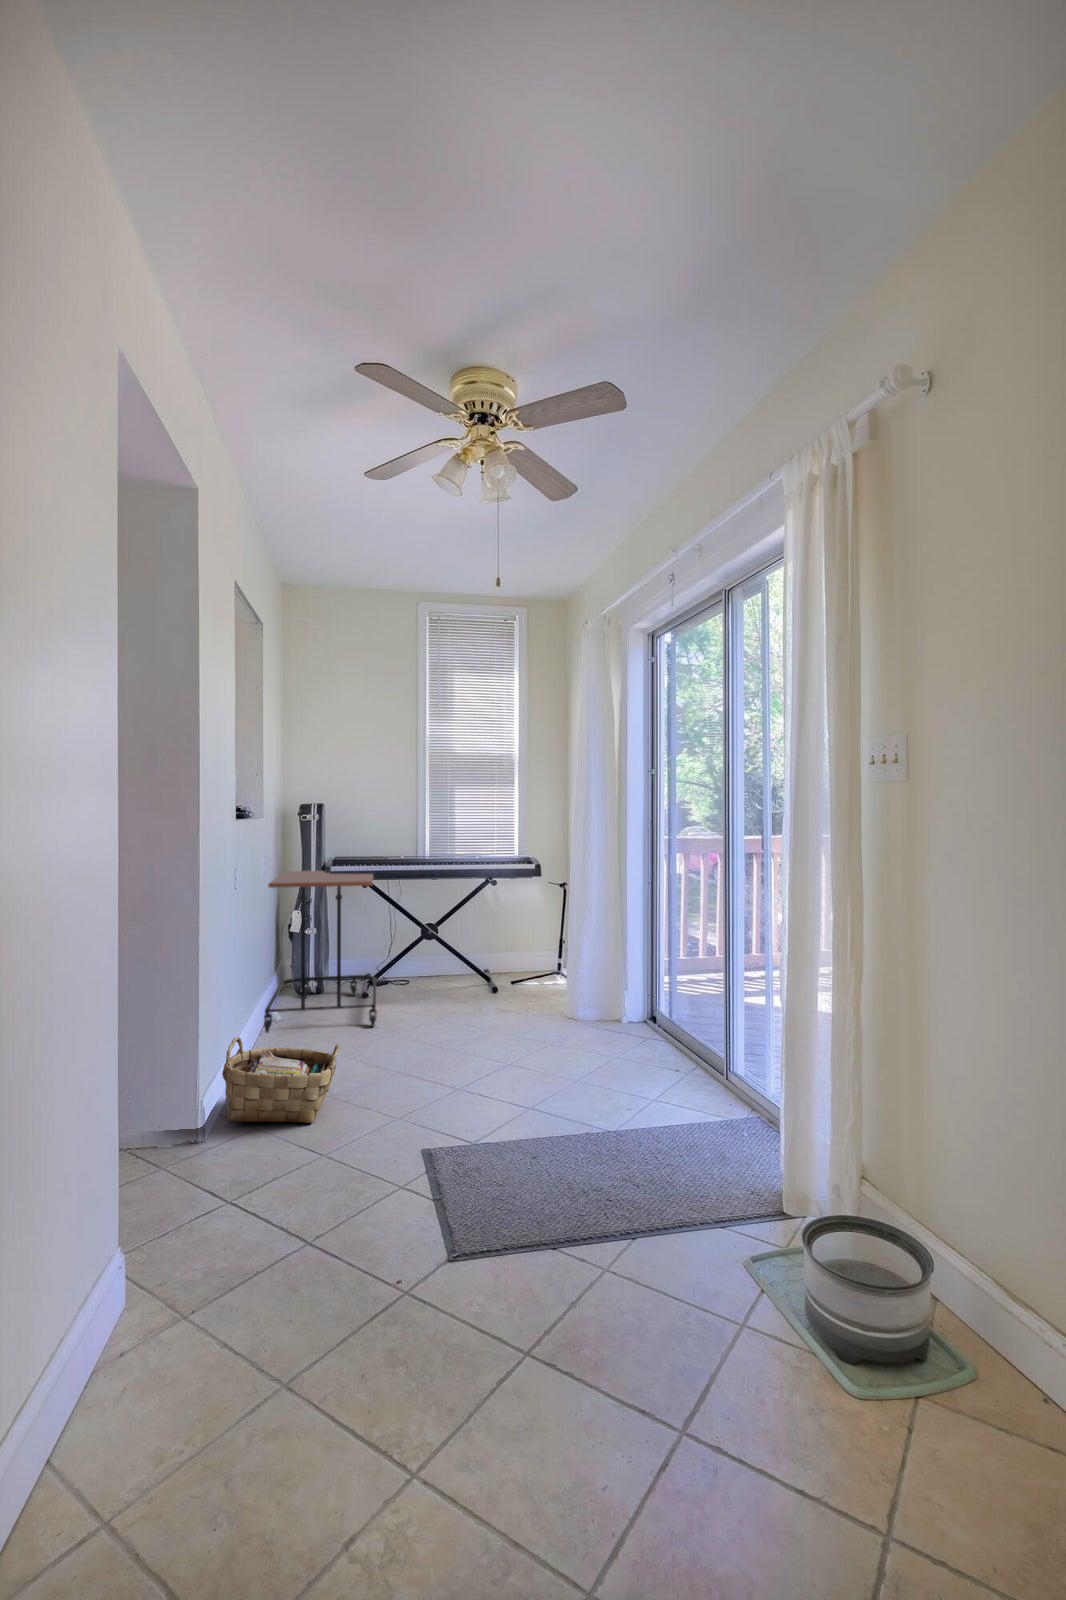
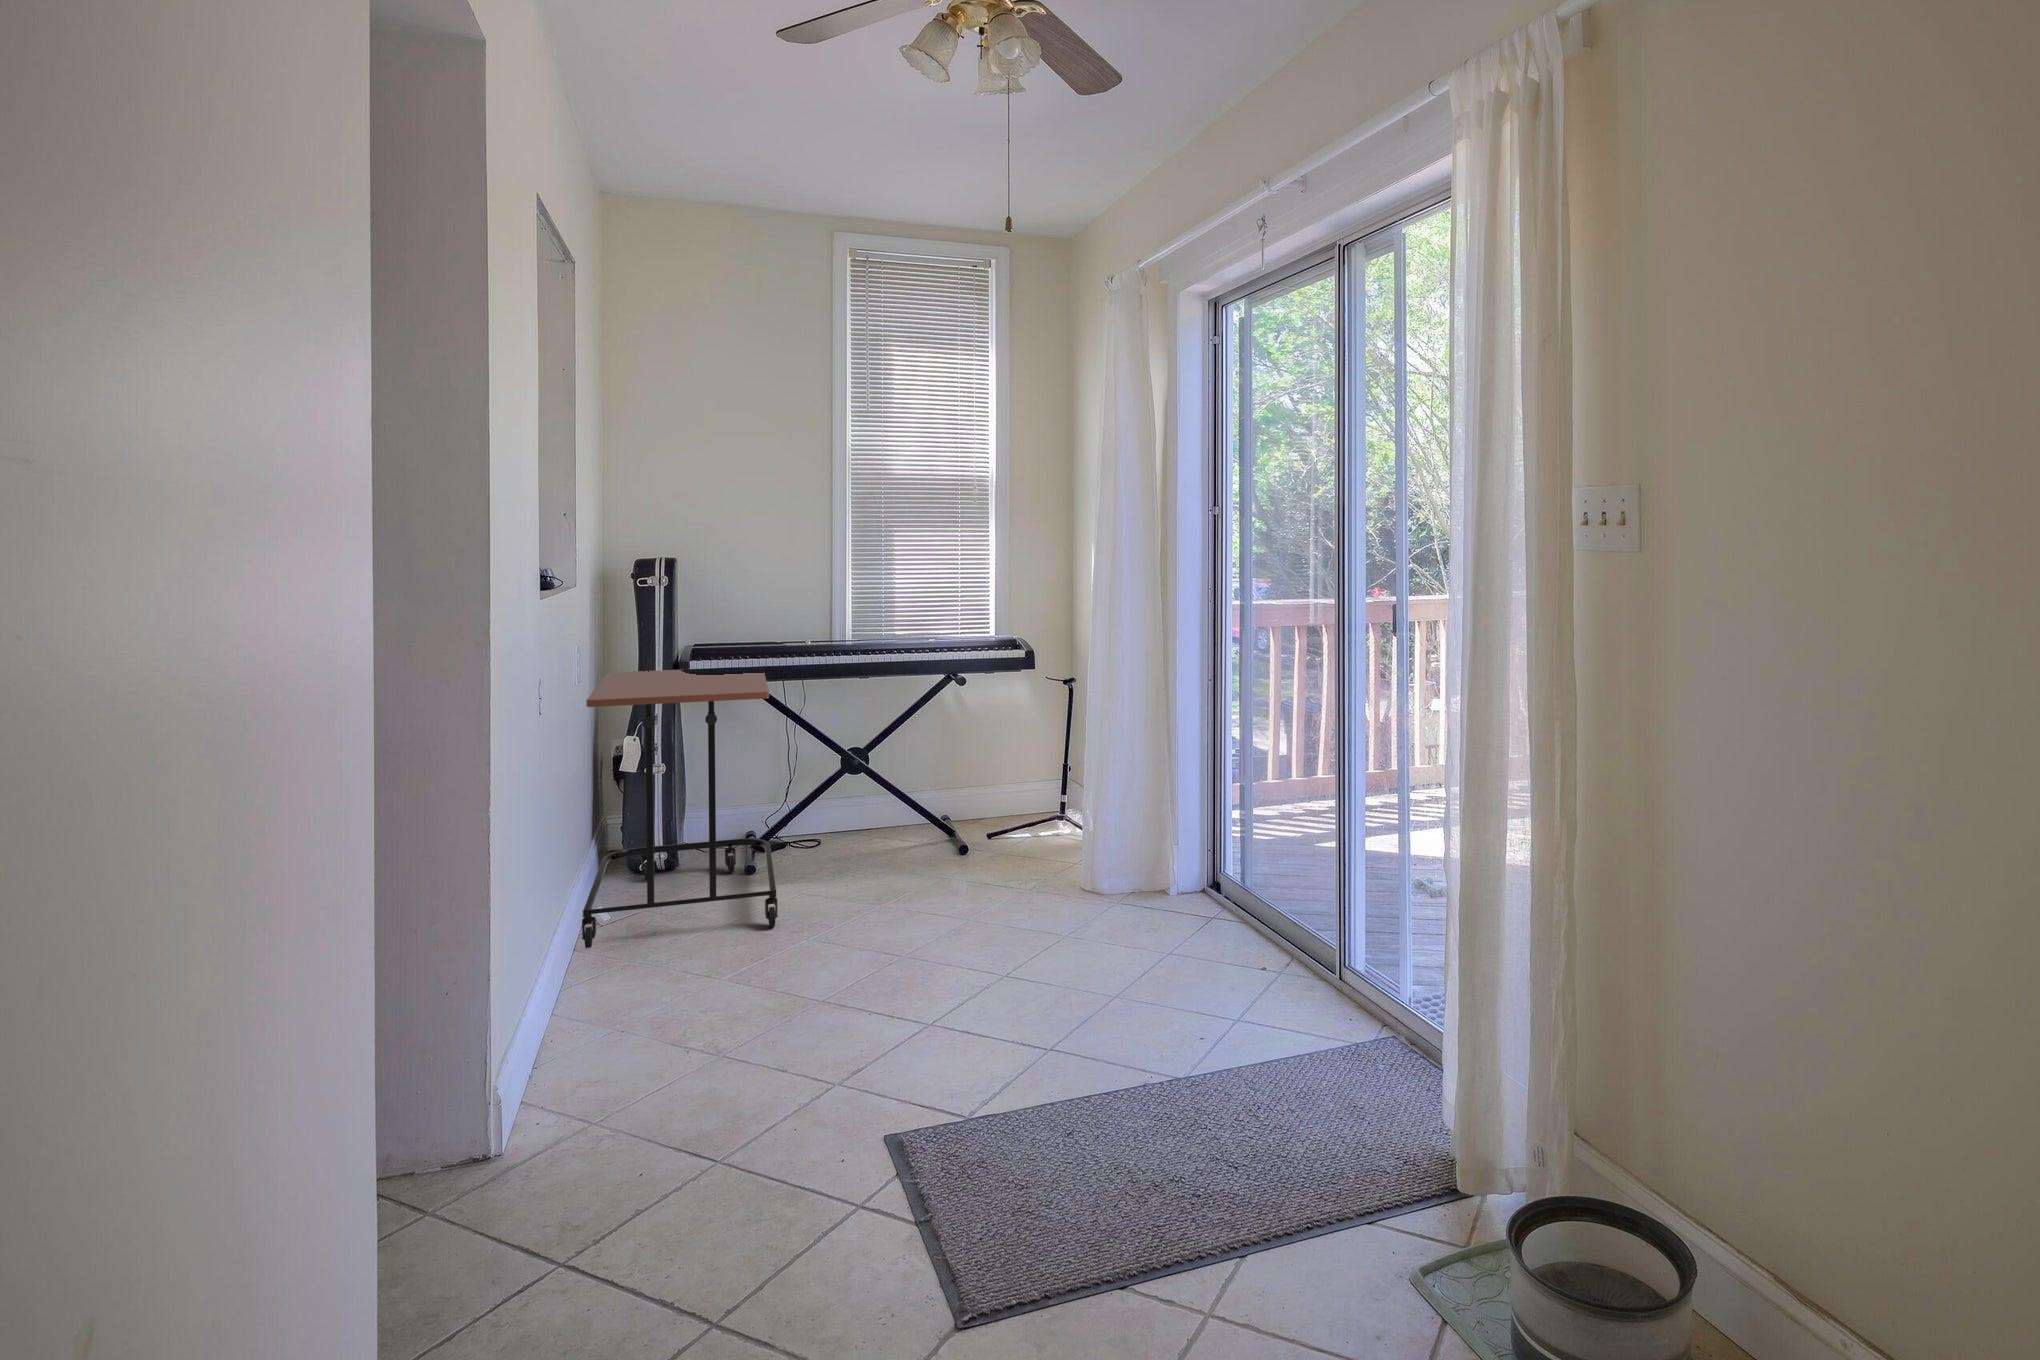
woven basket: present [222,1037,339,1123] -> none [531,973,735,1119]

